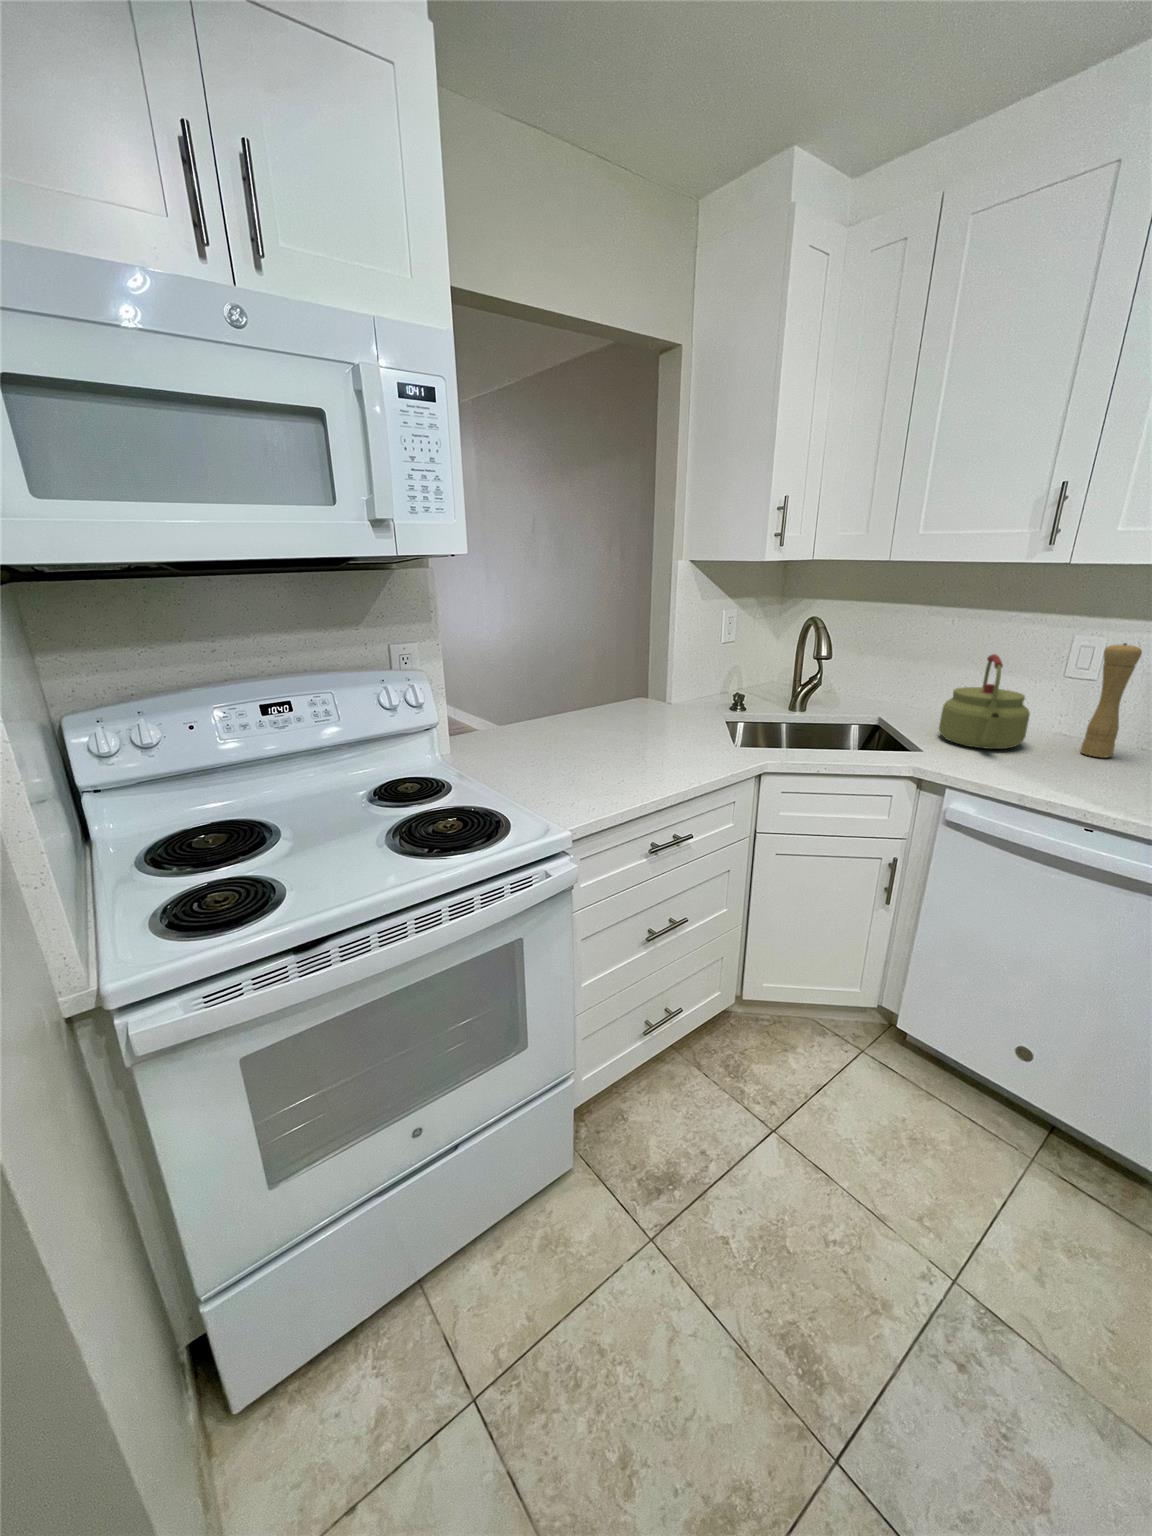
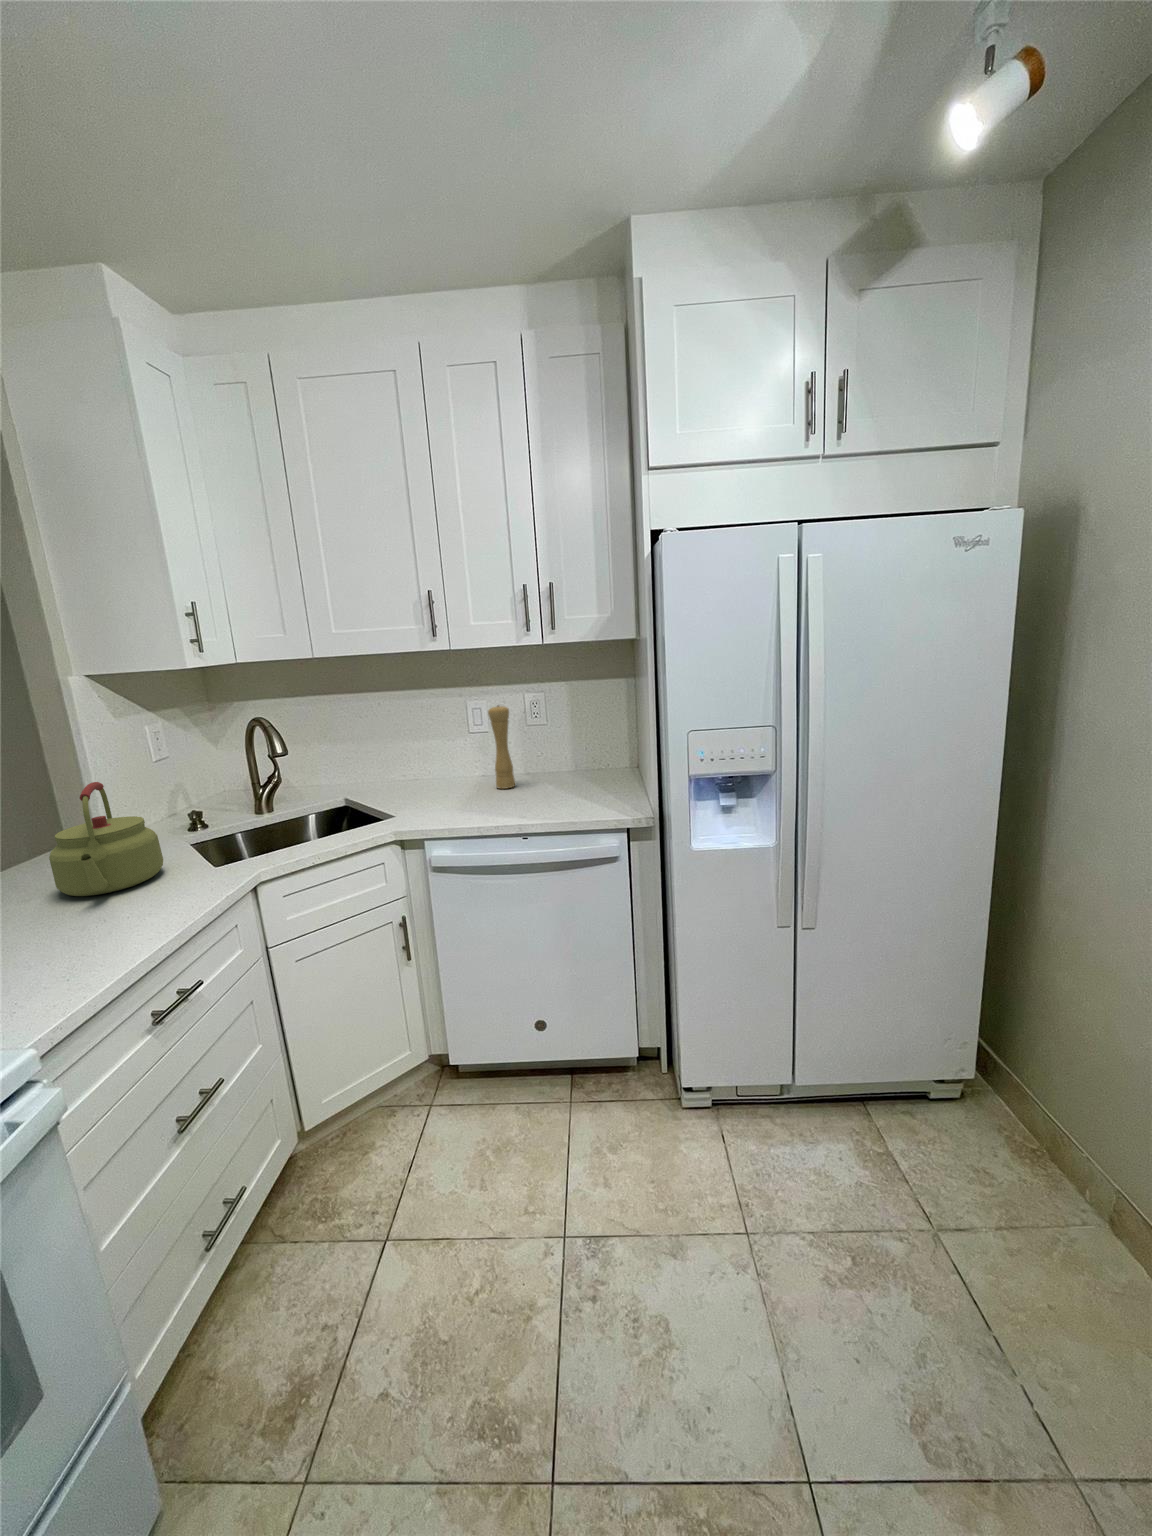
kettle: present [939,654,1030,749] -> present [49,782,163,896]

